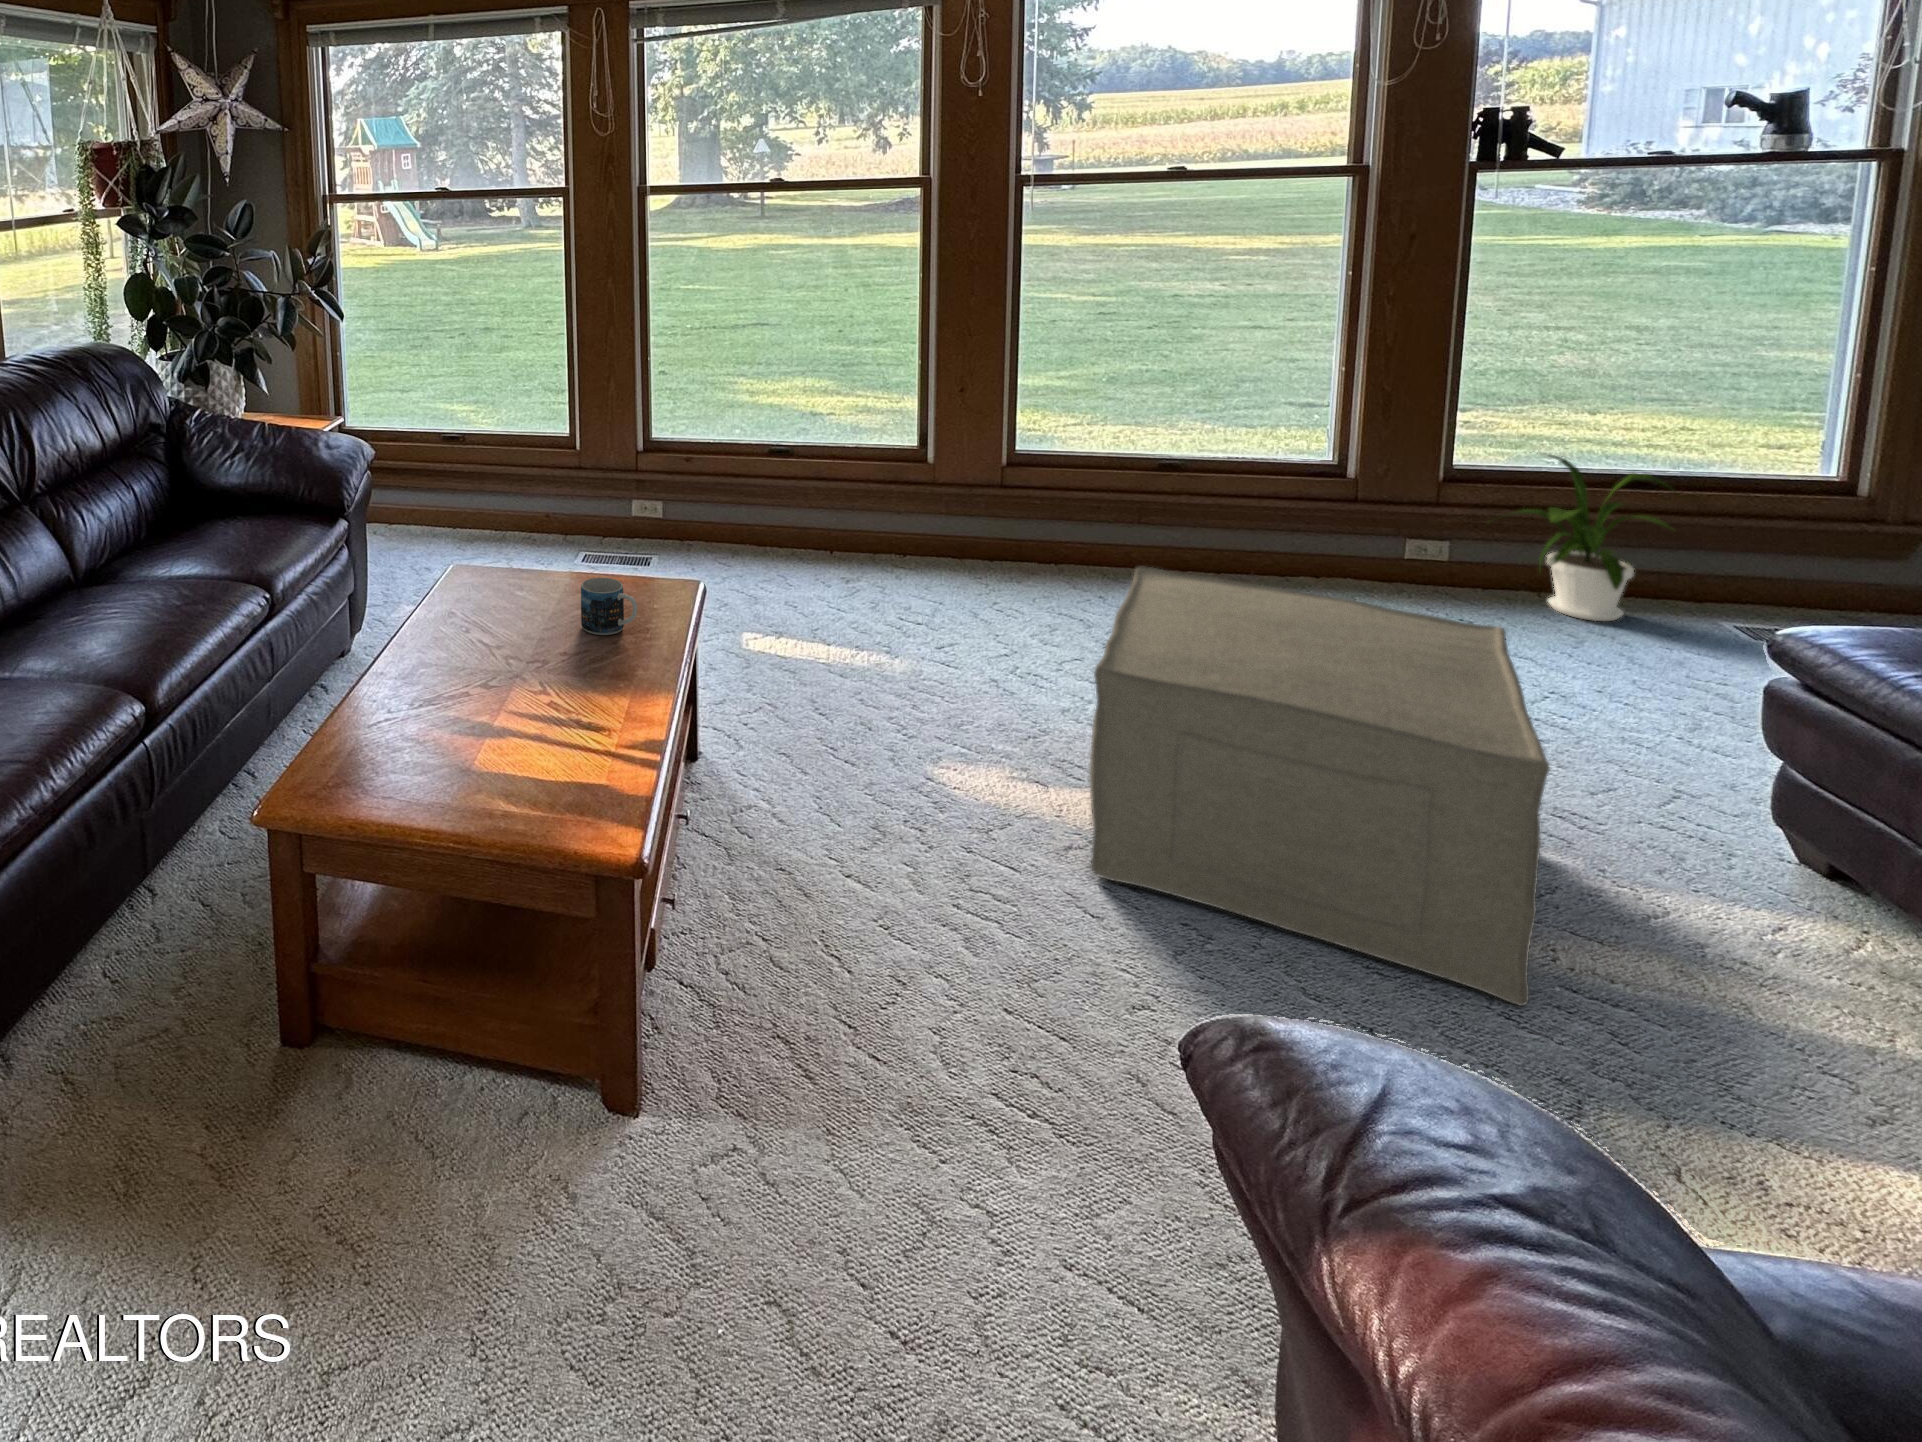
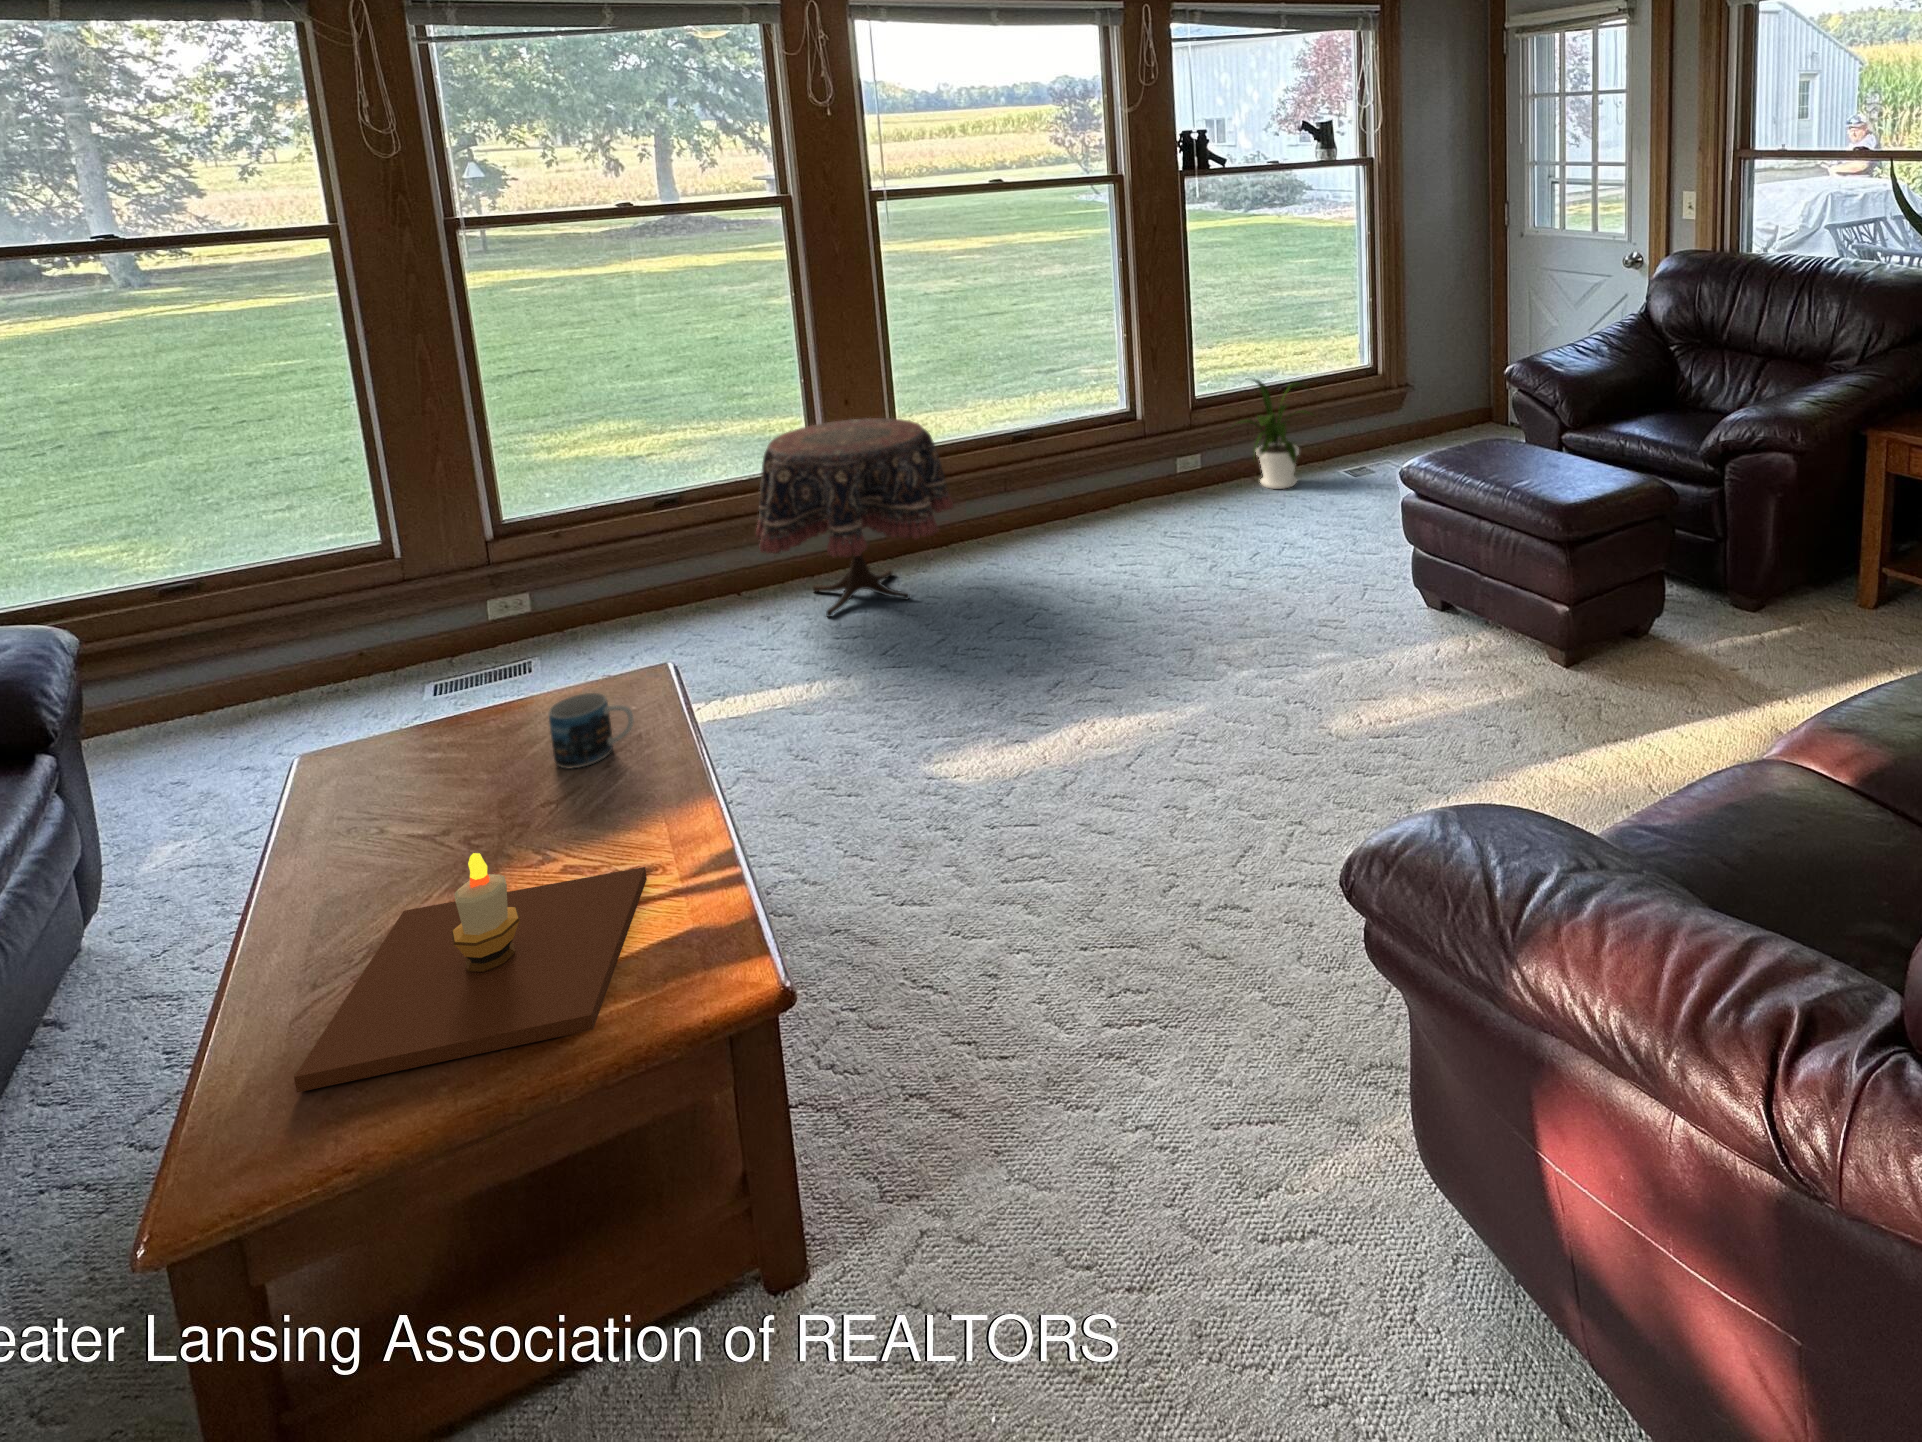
side table: none [838,407,1050,604] -> present [756,418,953,617]
ottoman: present [1089,567,1550,1006] -> none [1060,504,1361,798]
candle: none [353,655,594,816] -> present [294,853,647,1092]

